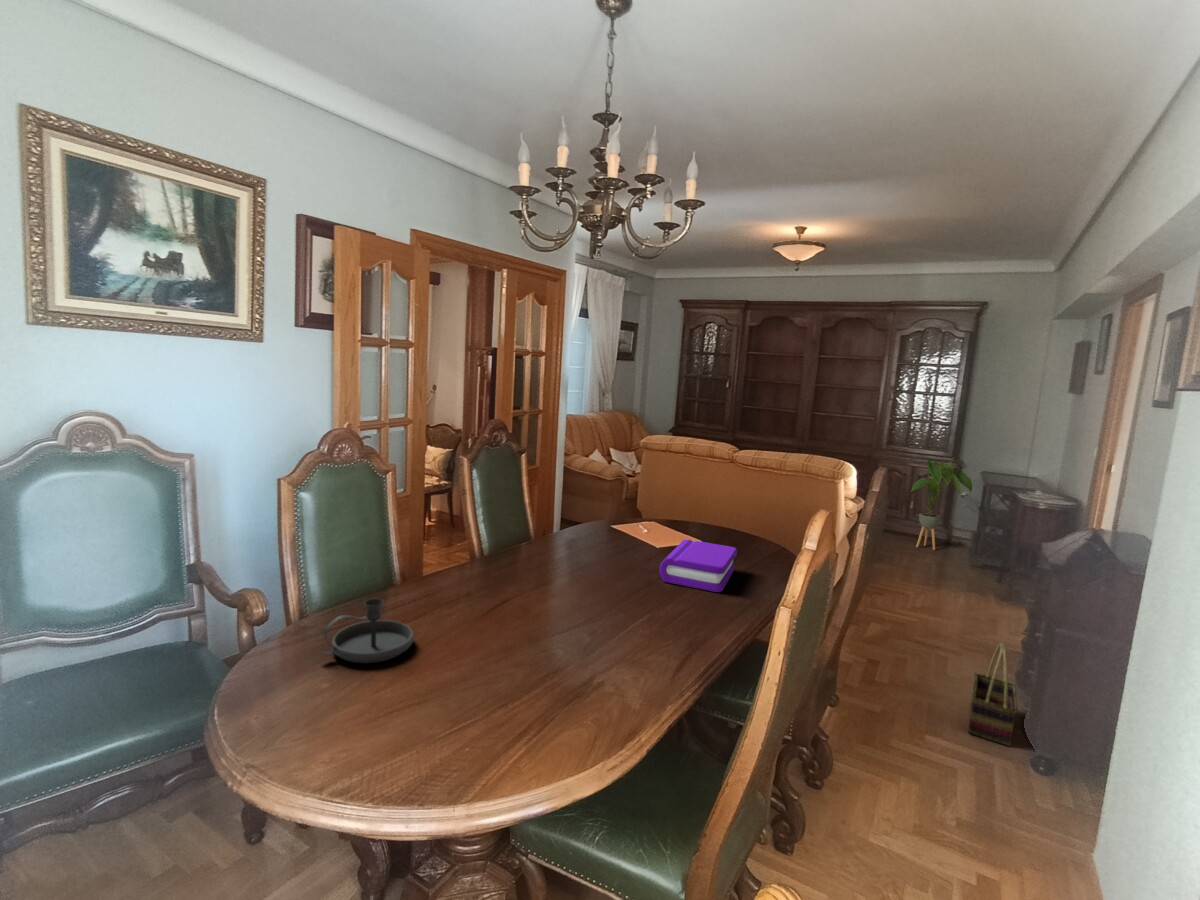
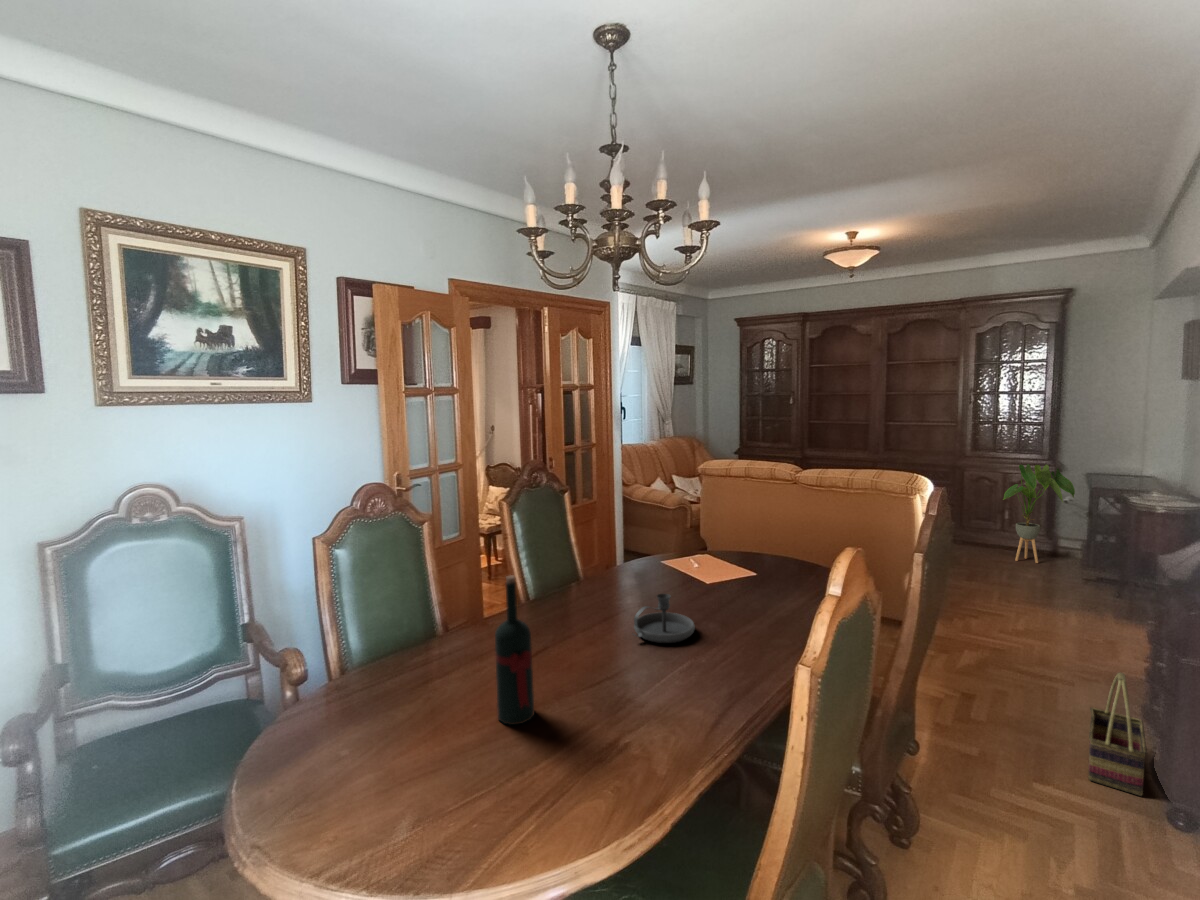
wine bottle: none [475,524,513,664] -> present [495,575,535,725]
book: present [660,540,737,592] -> none [705,573,791,631]
candlestick: present [321,599,414,664] -> present [633,594,695,643]

